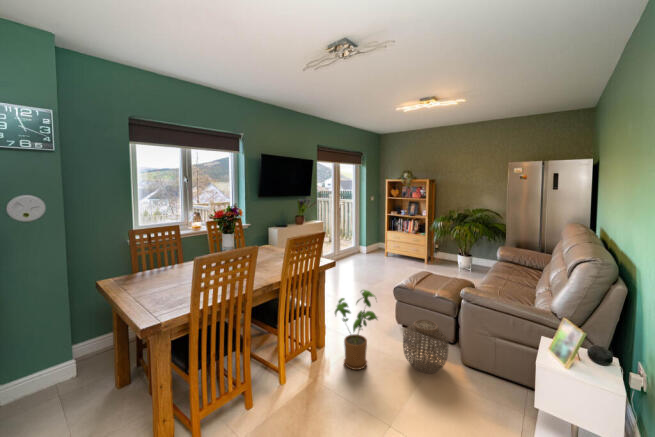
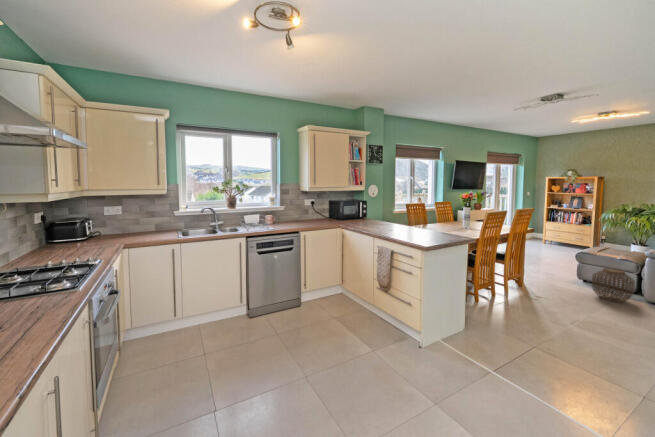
house plant: present [335,290,377,370] -> none [536,245,576,294]

